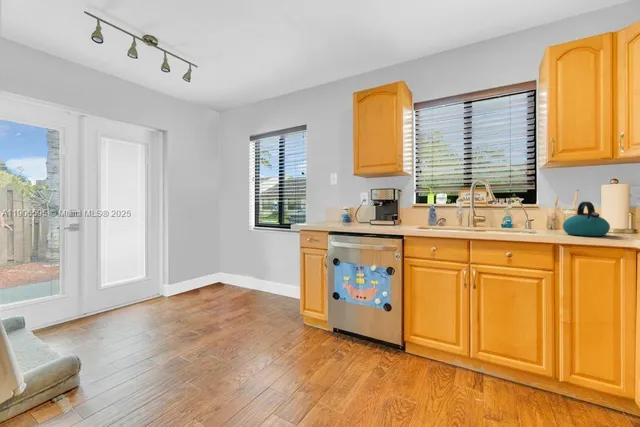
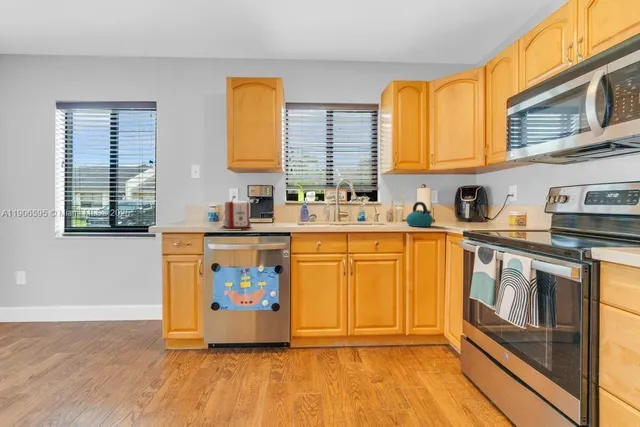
toaster: none [347,204,367,228] -> present [223,201,251,228]

